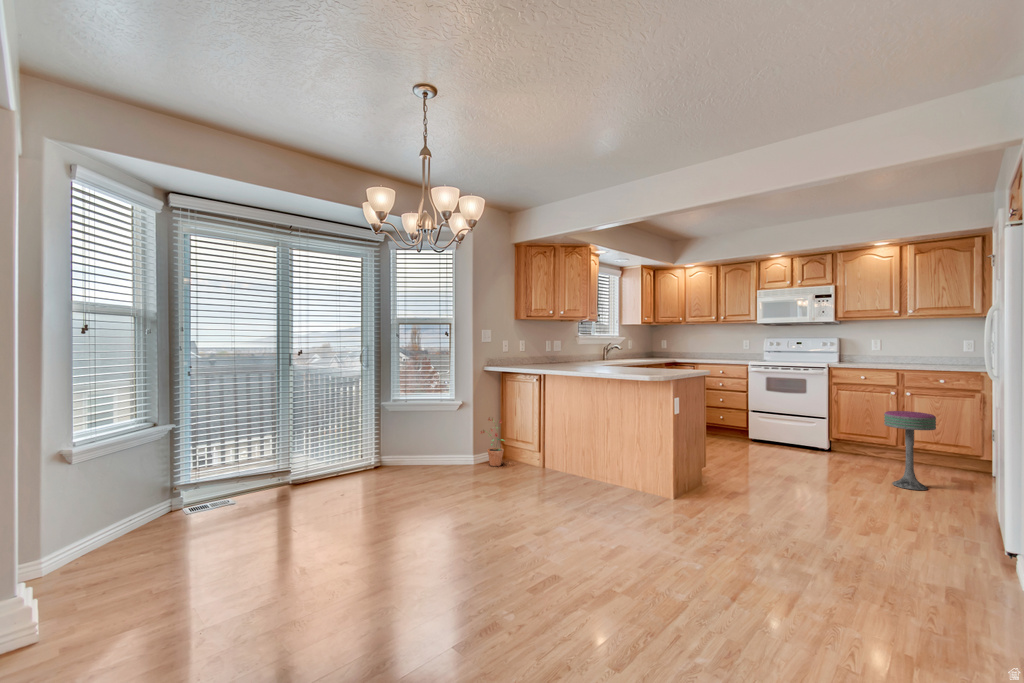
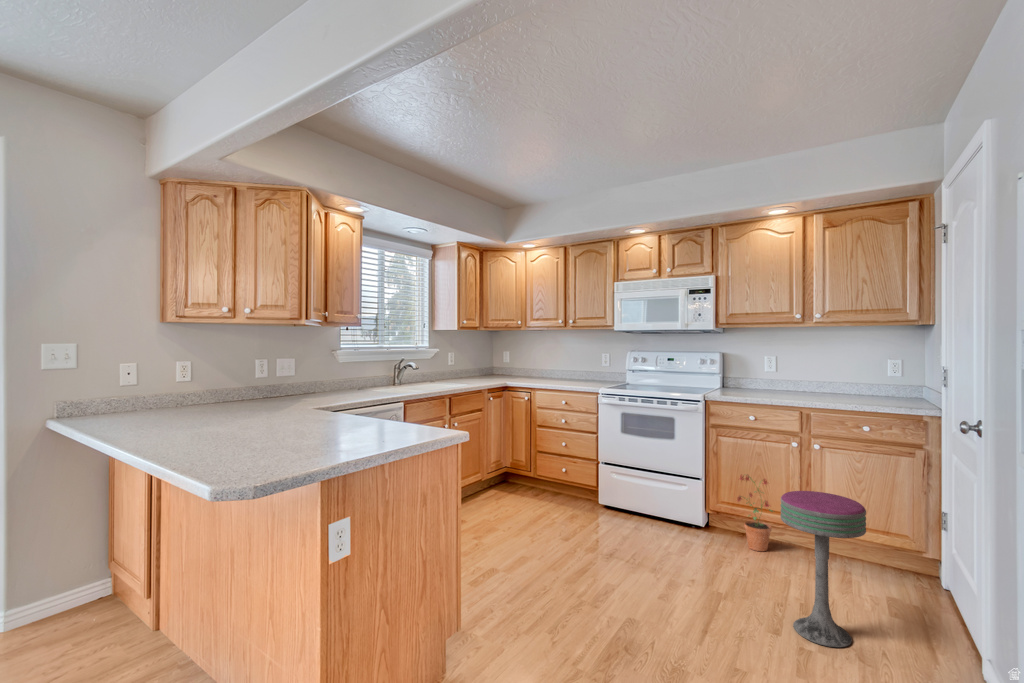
potted plant: present [481,417,505,466] -> present [737,474,773,551]

